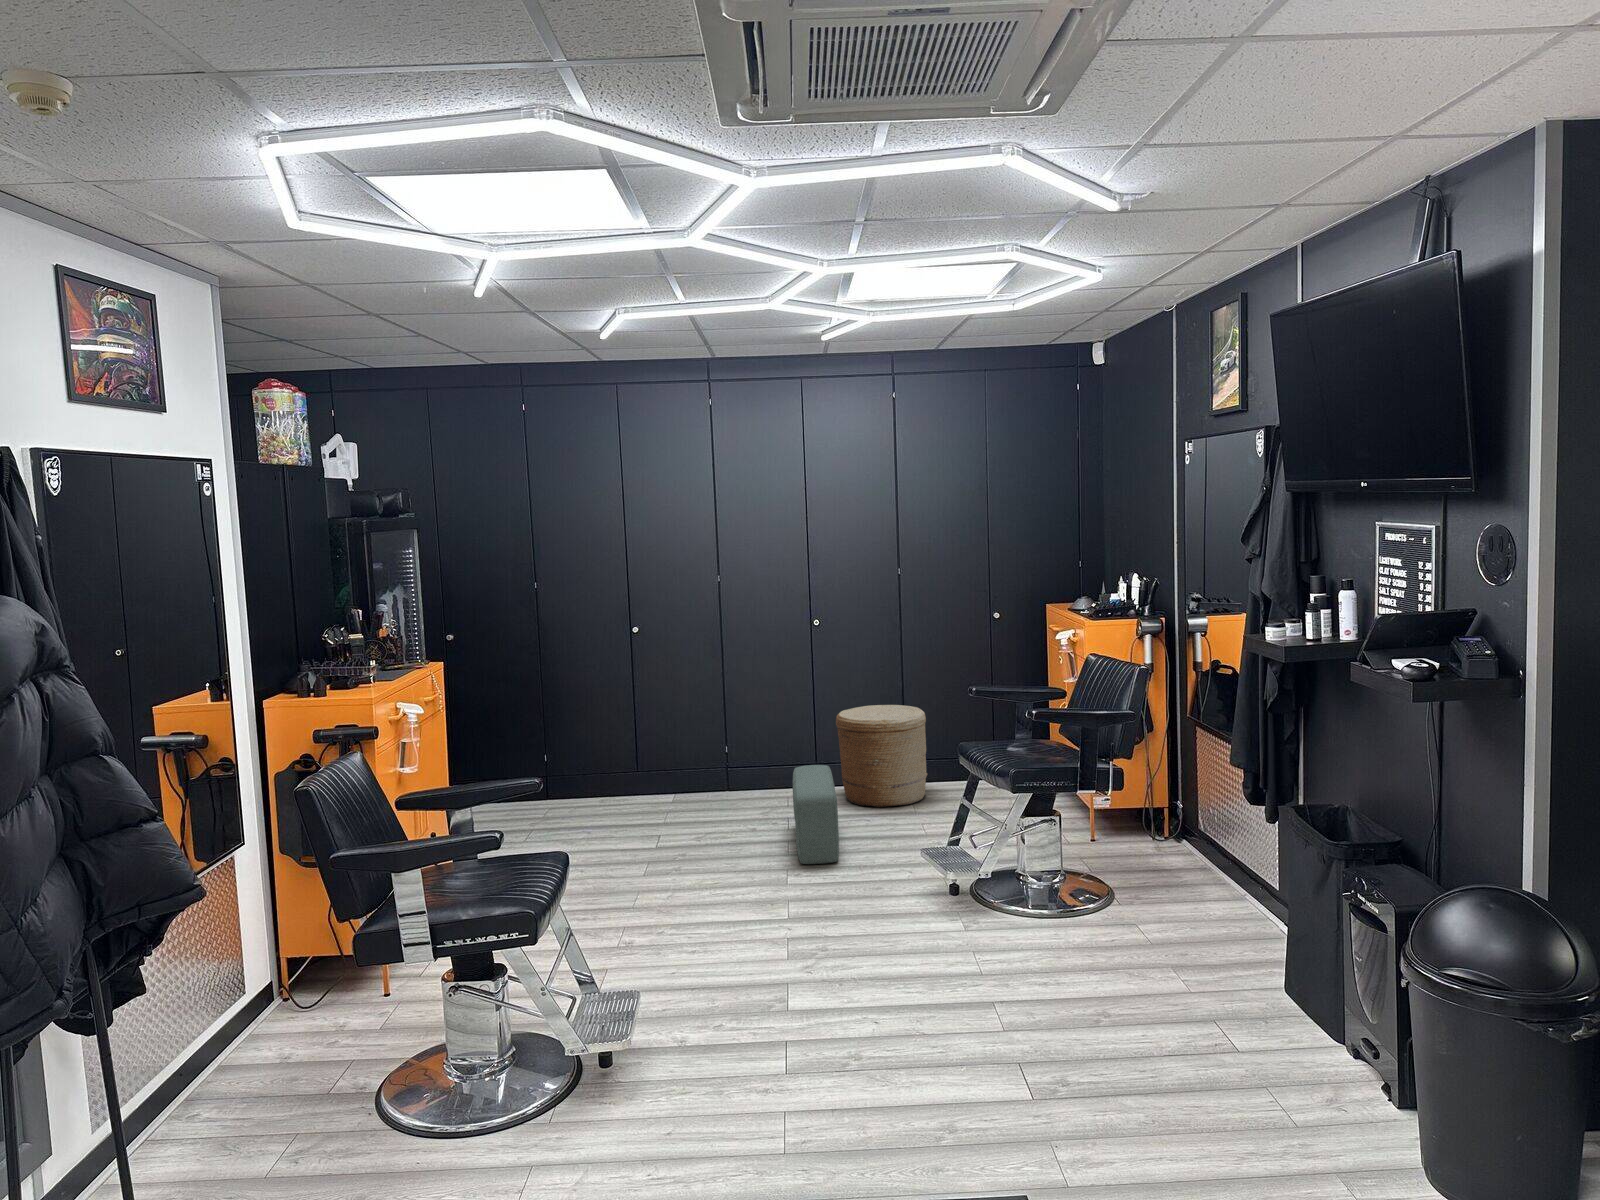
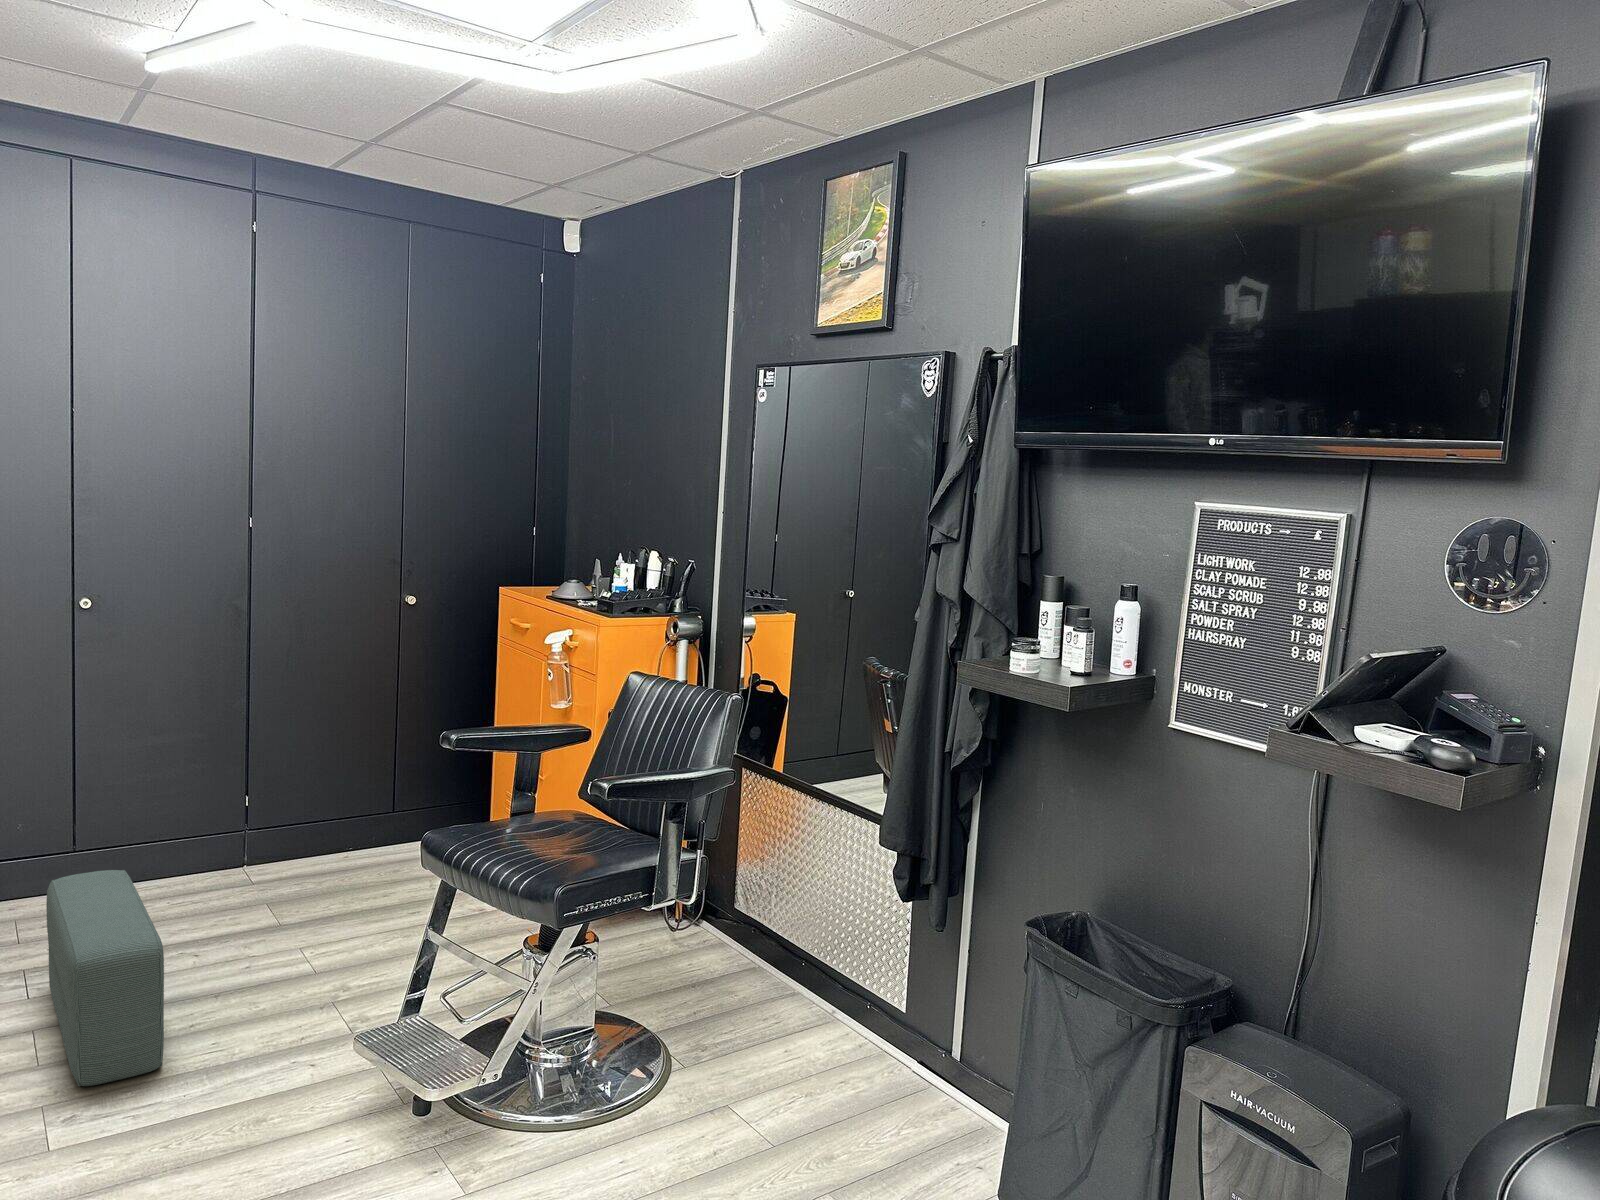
basket: present [836,705,928,807] -> none [126,743,296,925]

